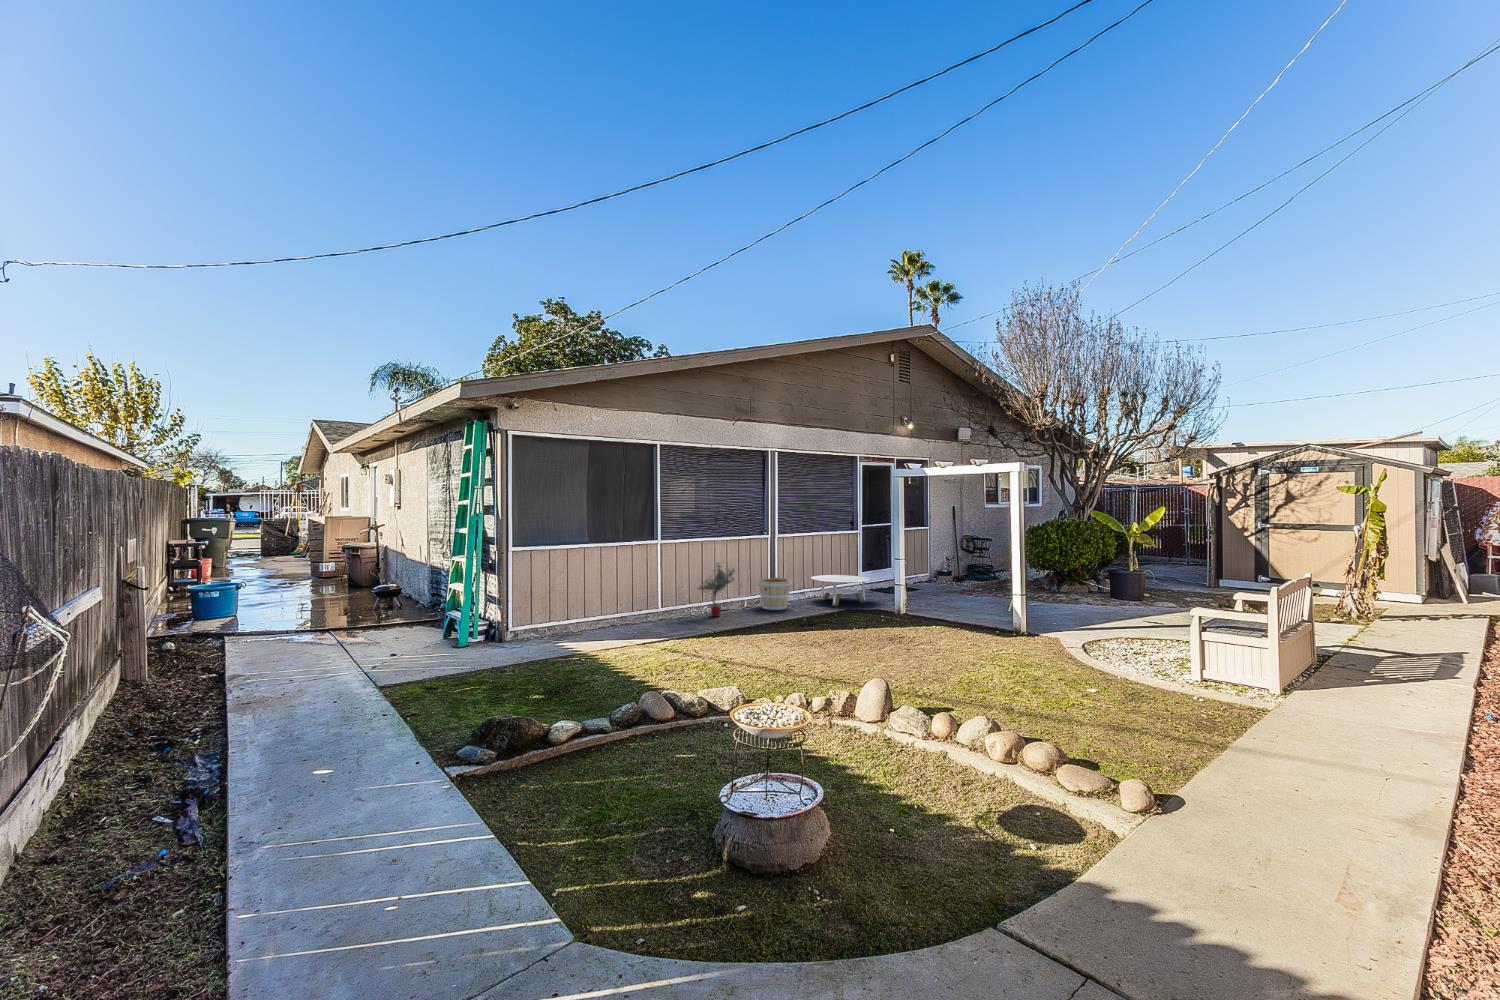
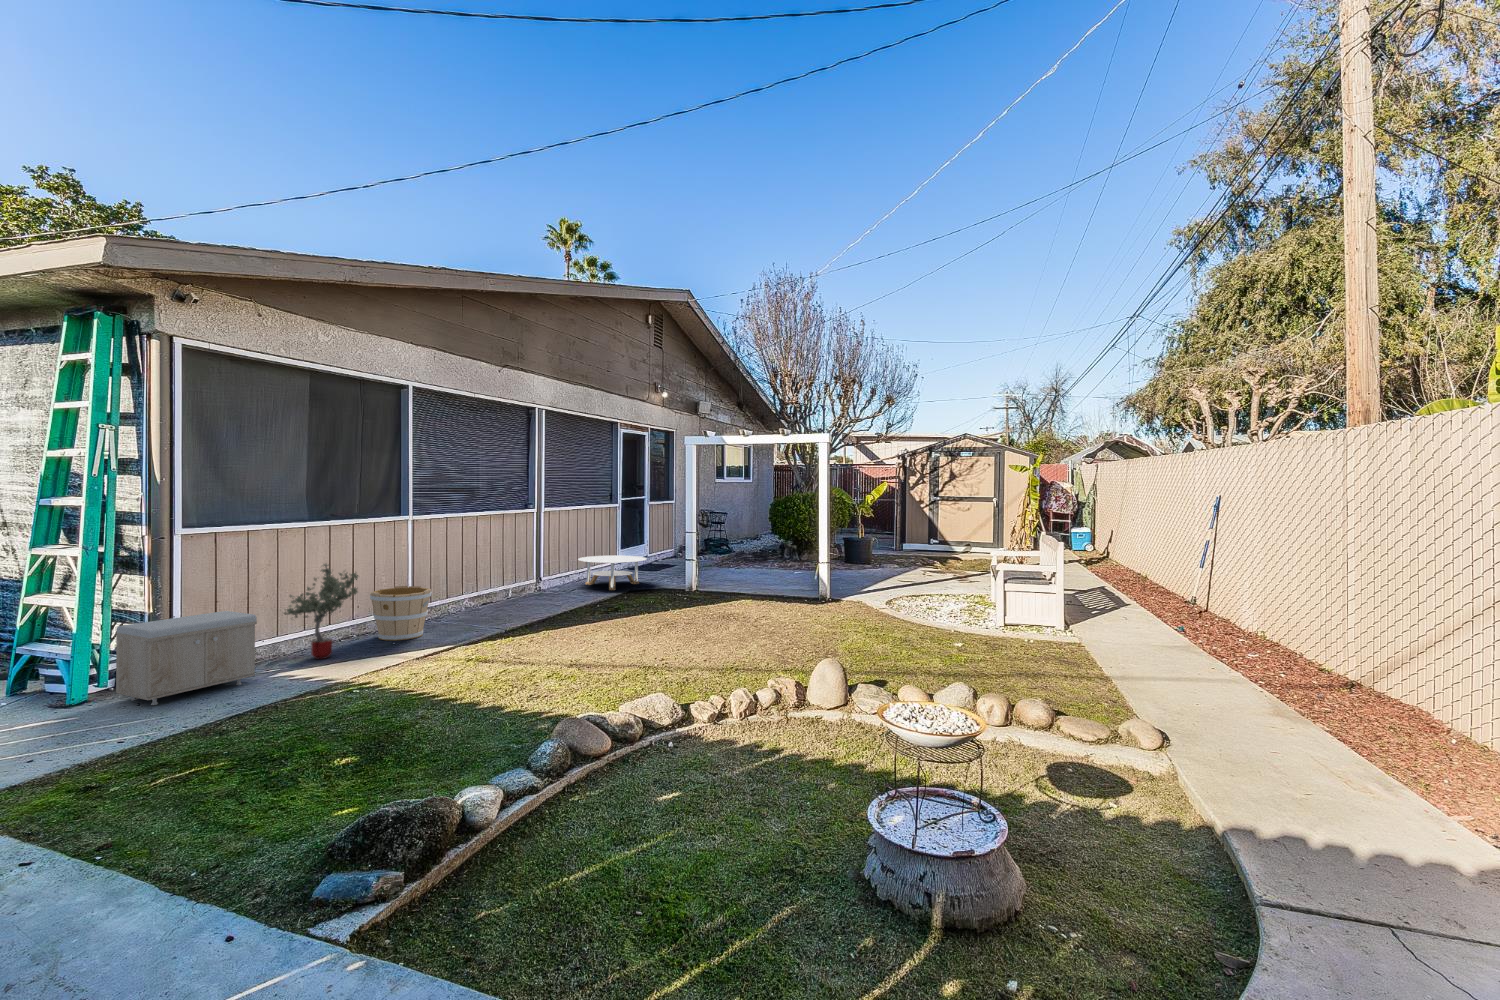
potted tree: present [699,563,735,617] -> present [284,564,358,659]
wooden bucket: present [758,578,792,610] -> present [370,586,432,641]
storage bench: none [476,600,543,652] -> present [116,611,257,705]

